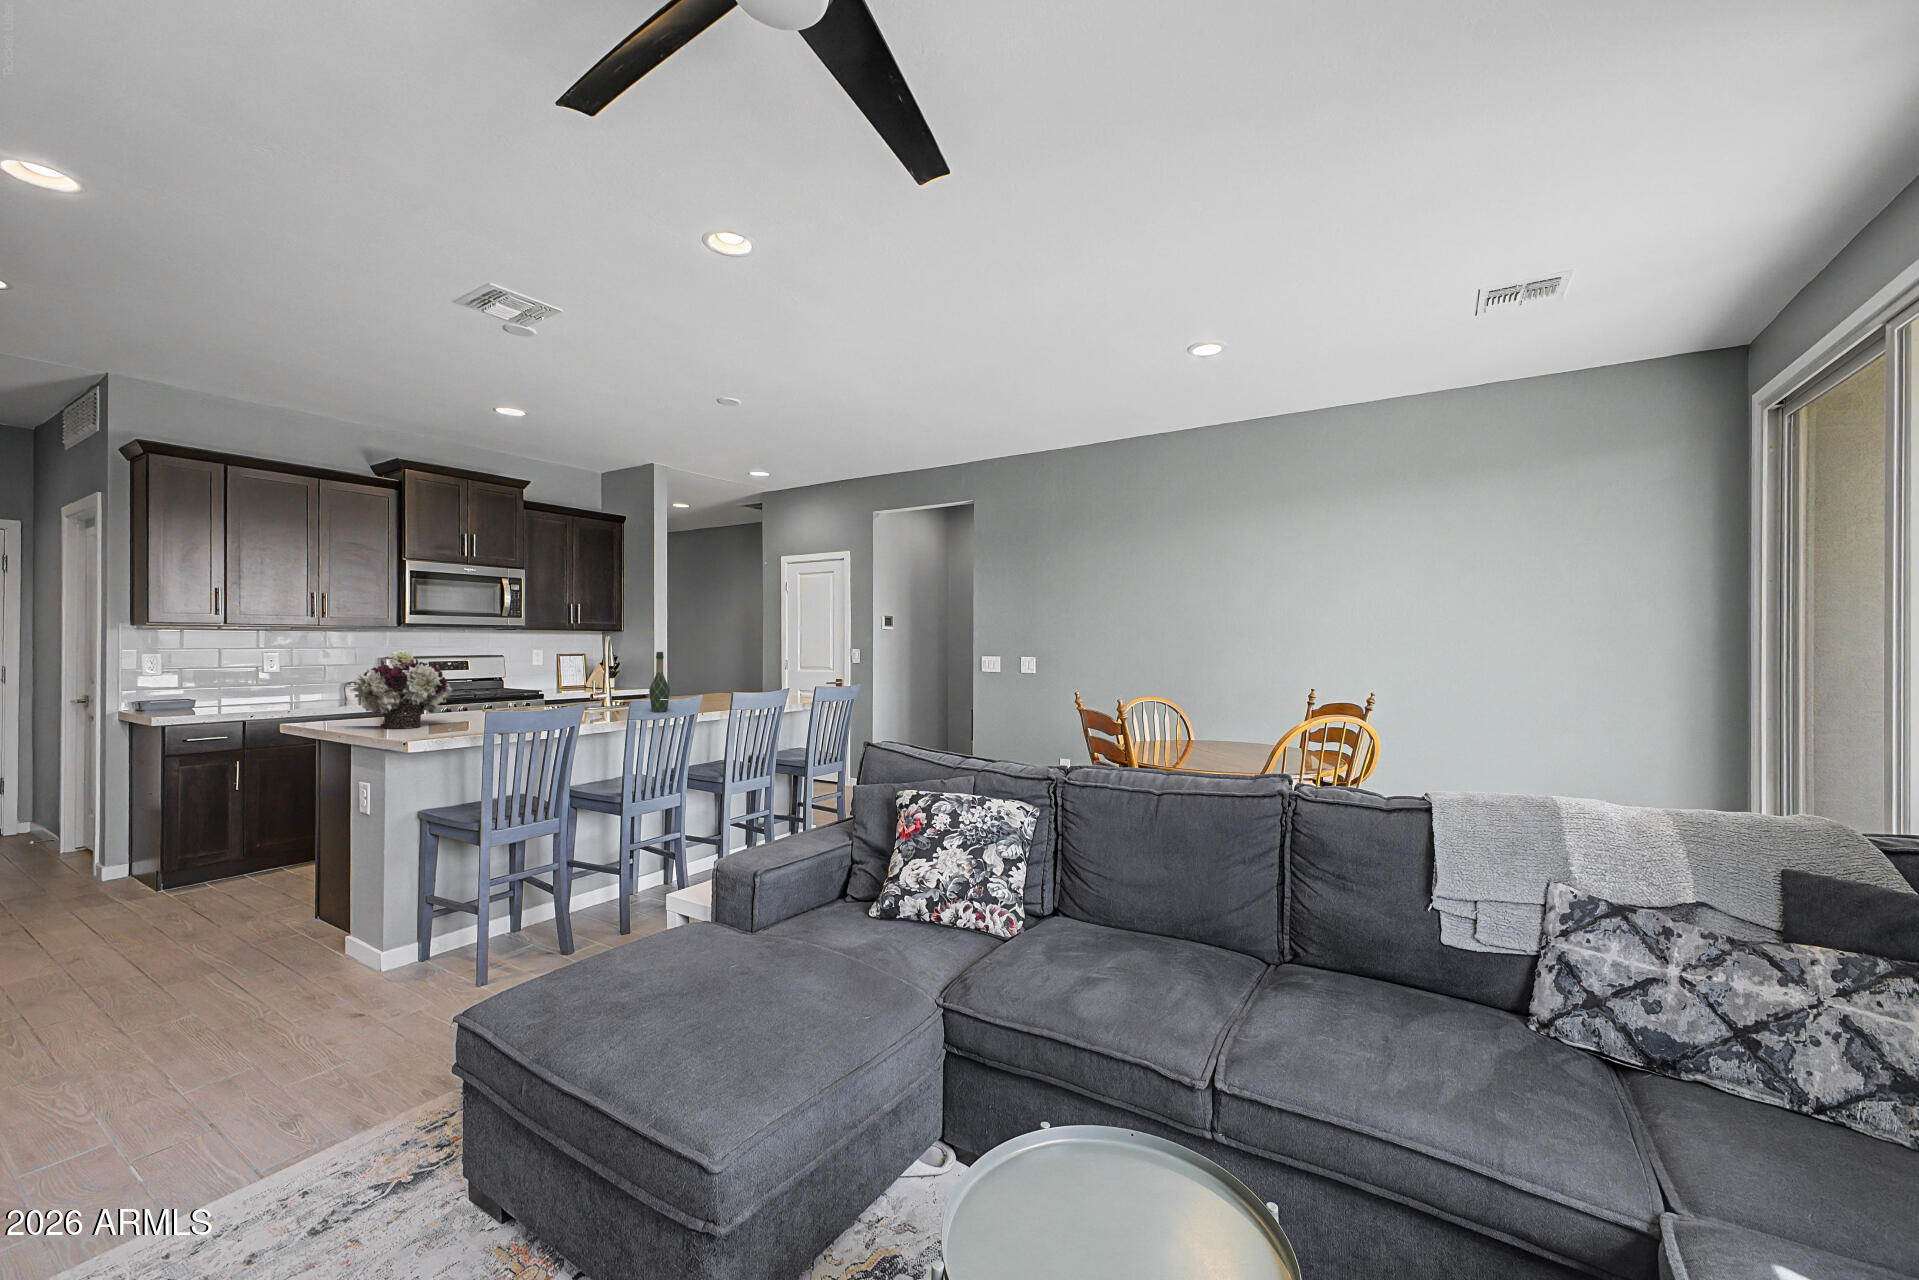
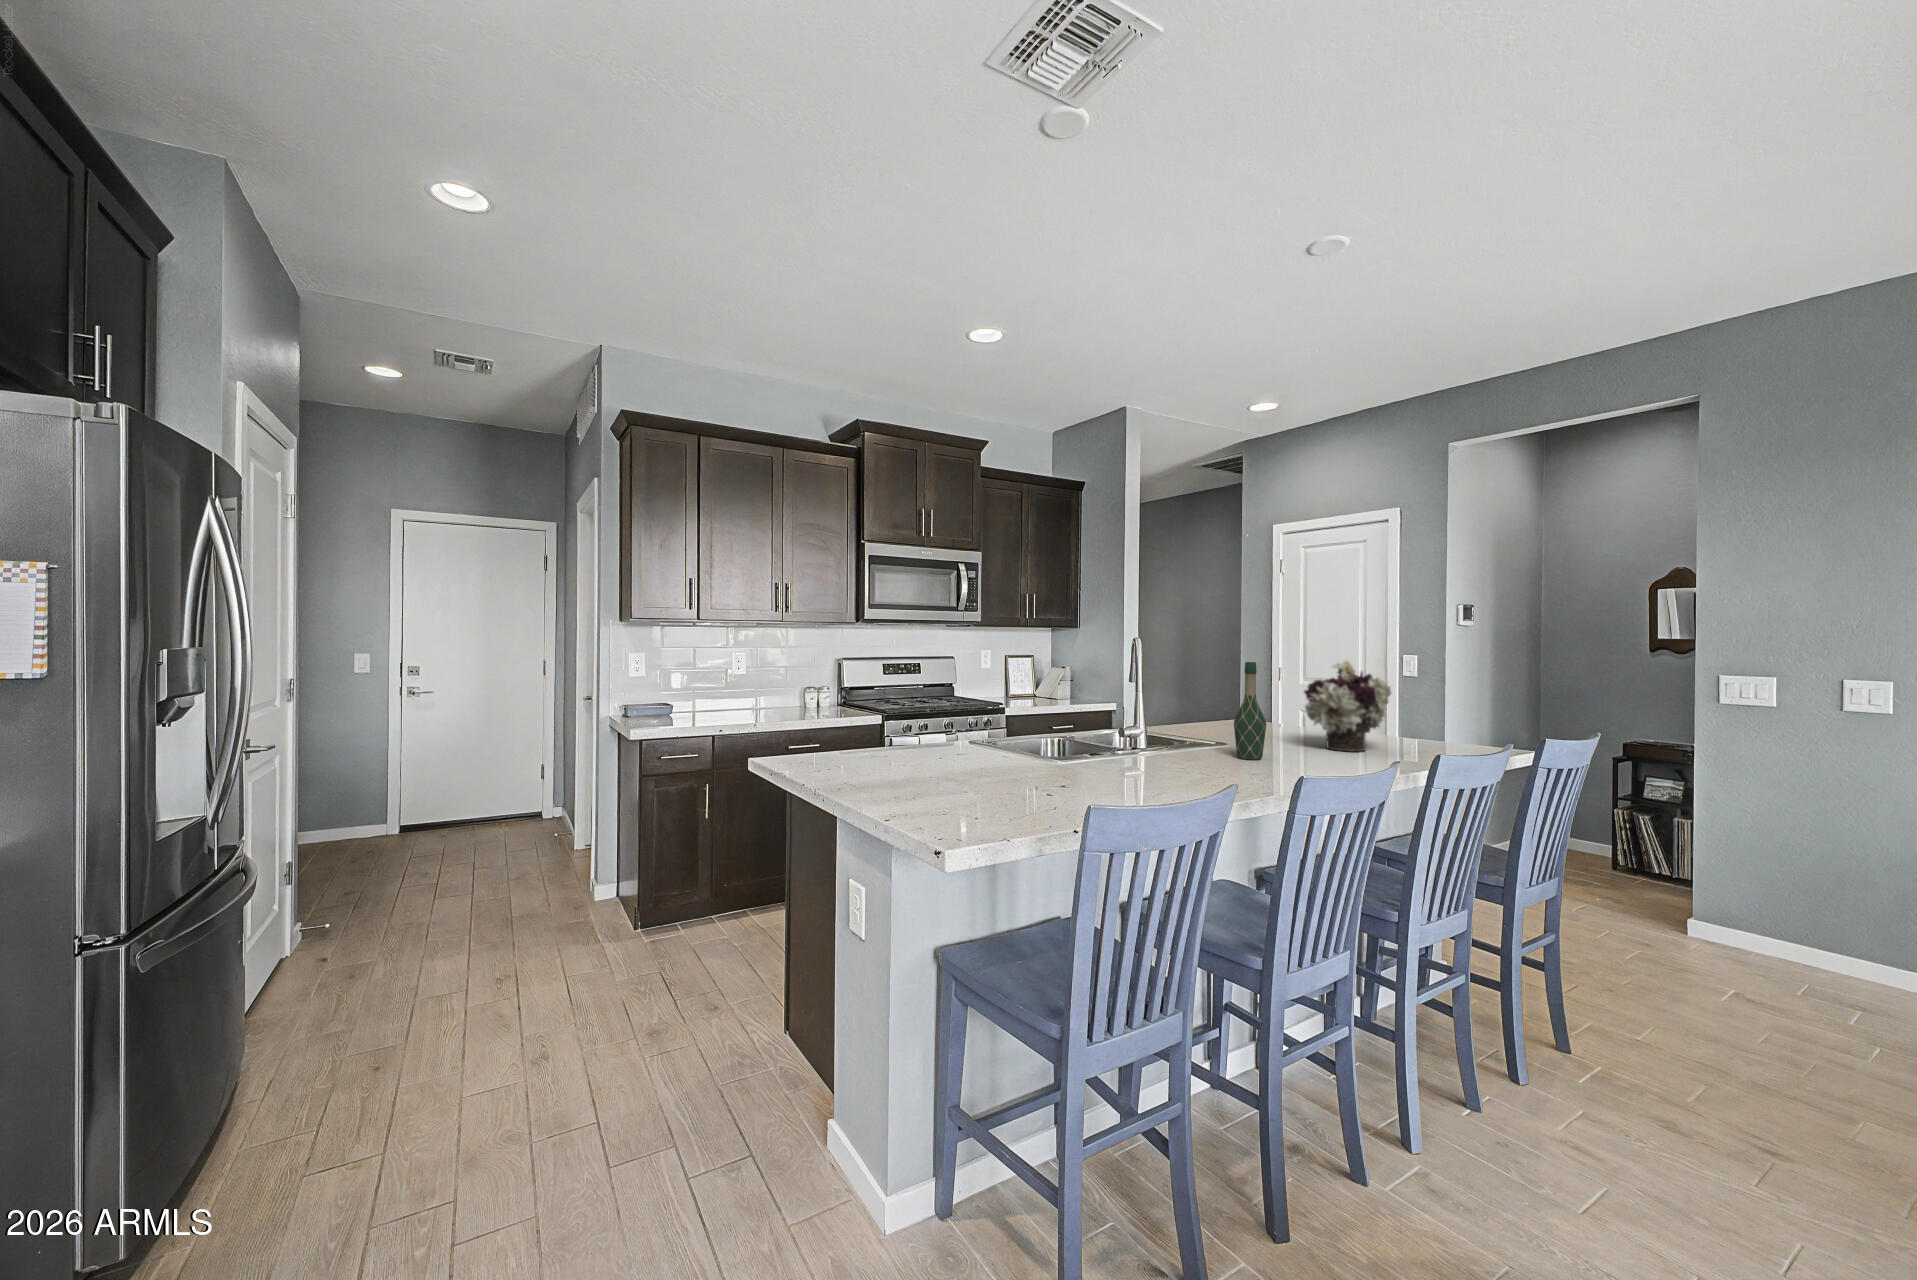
flower arrangement: present [350,650,452,729] -> present [1304,660,1391,752]

